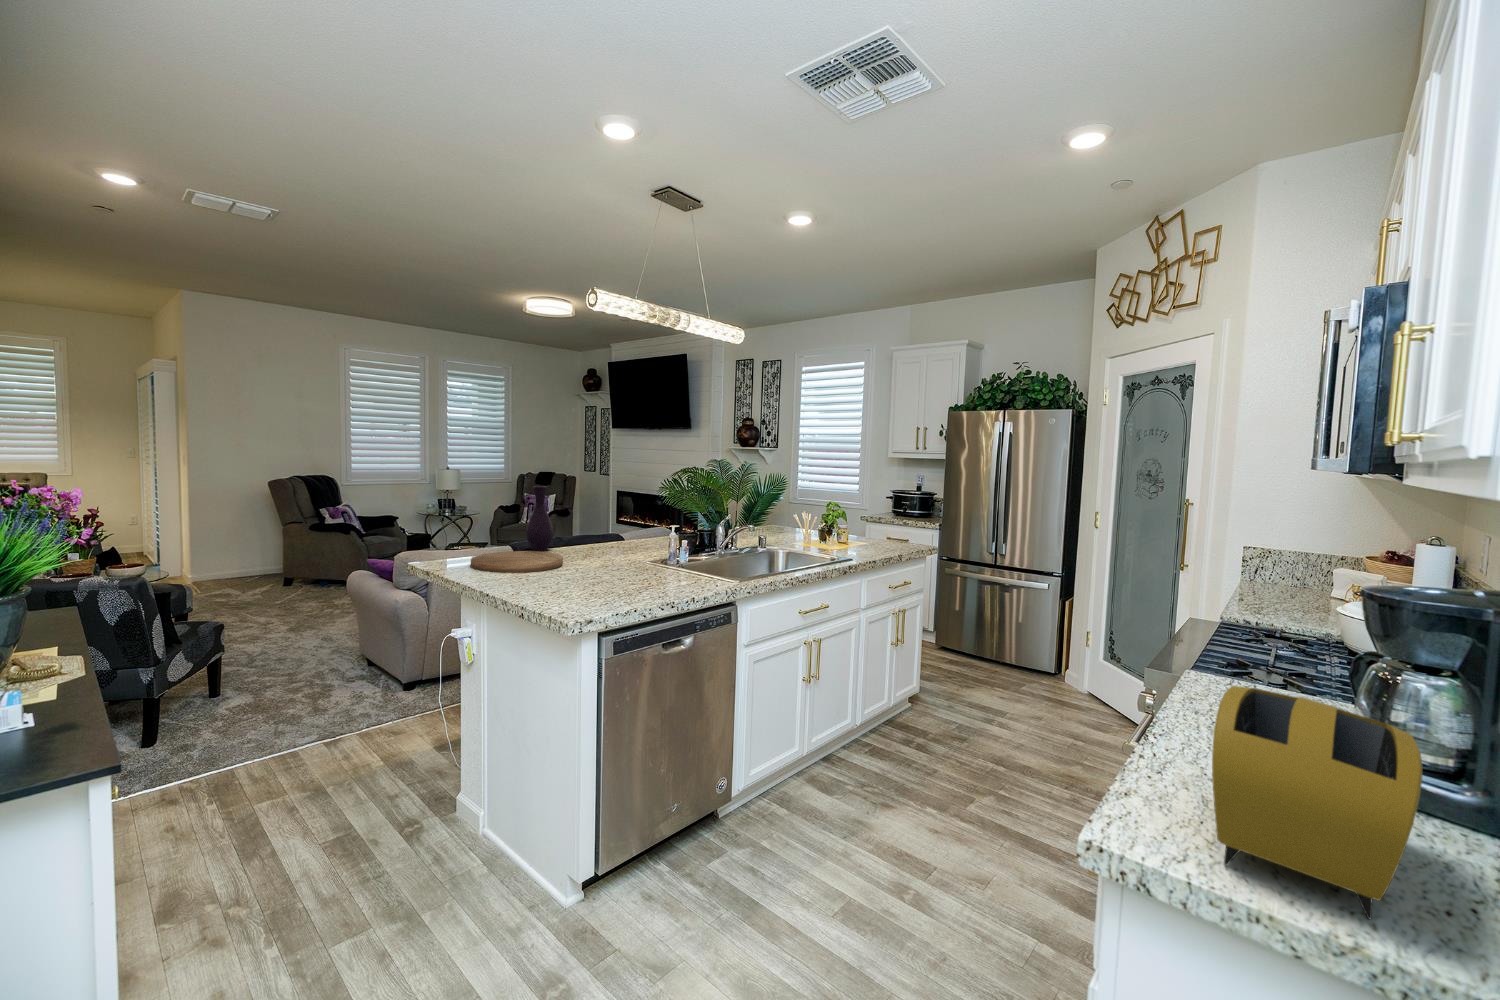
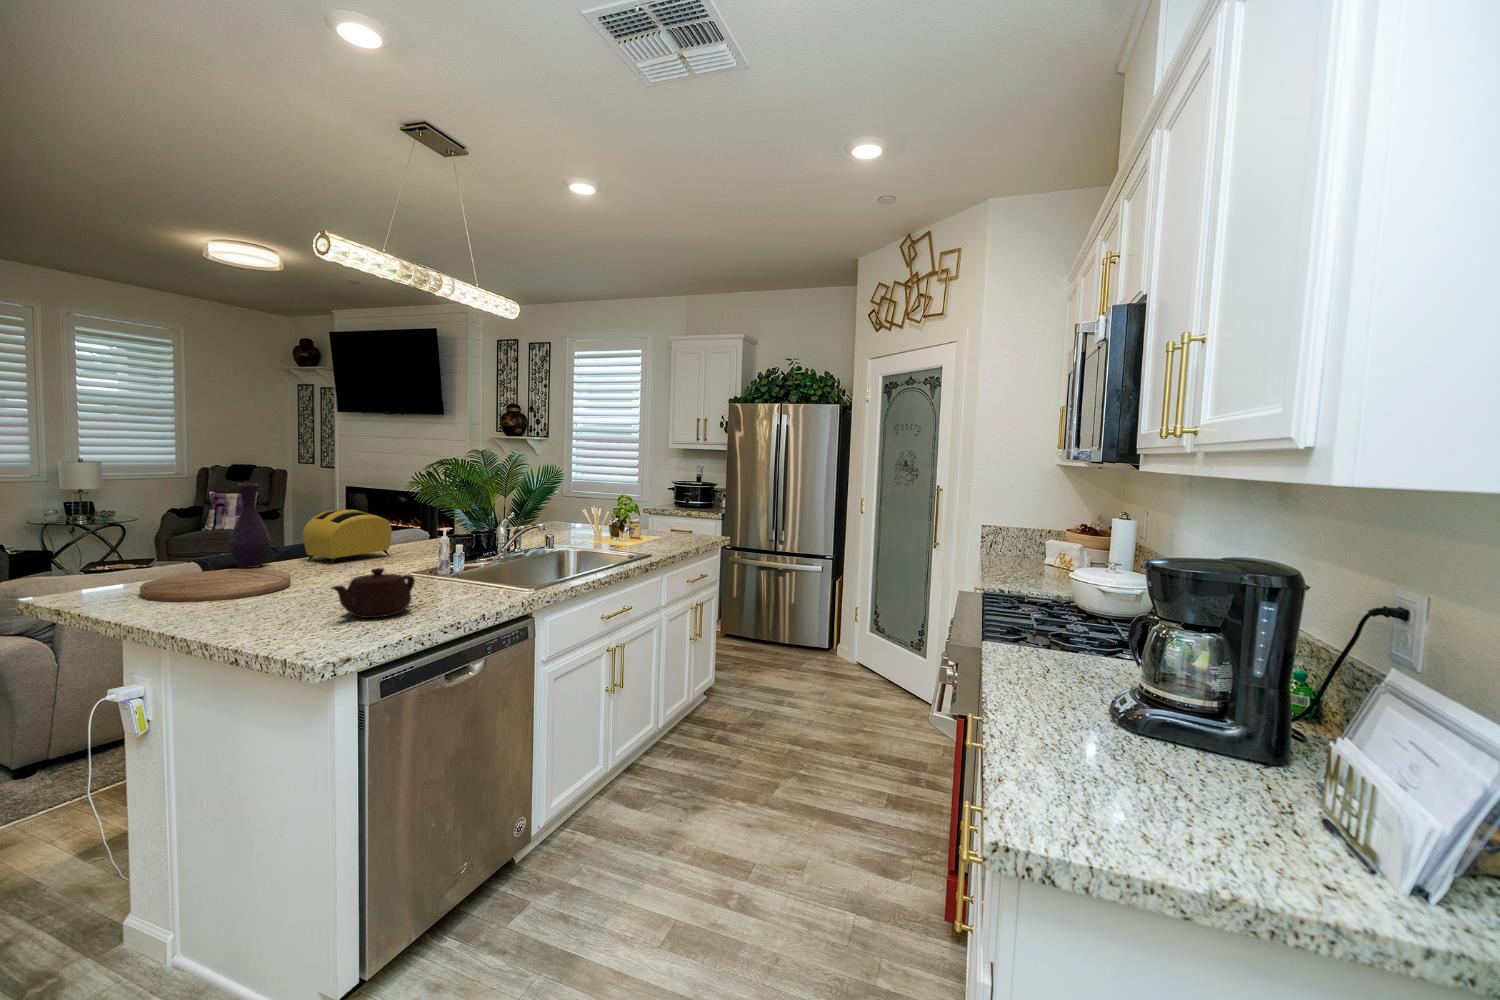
teapot: none [584,554,645,594] -> present [331,568,415,618]
toaster: present [1212,686,1422,919] -> present [303,509,392,564]

